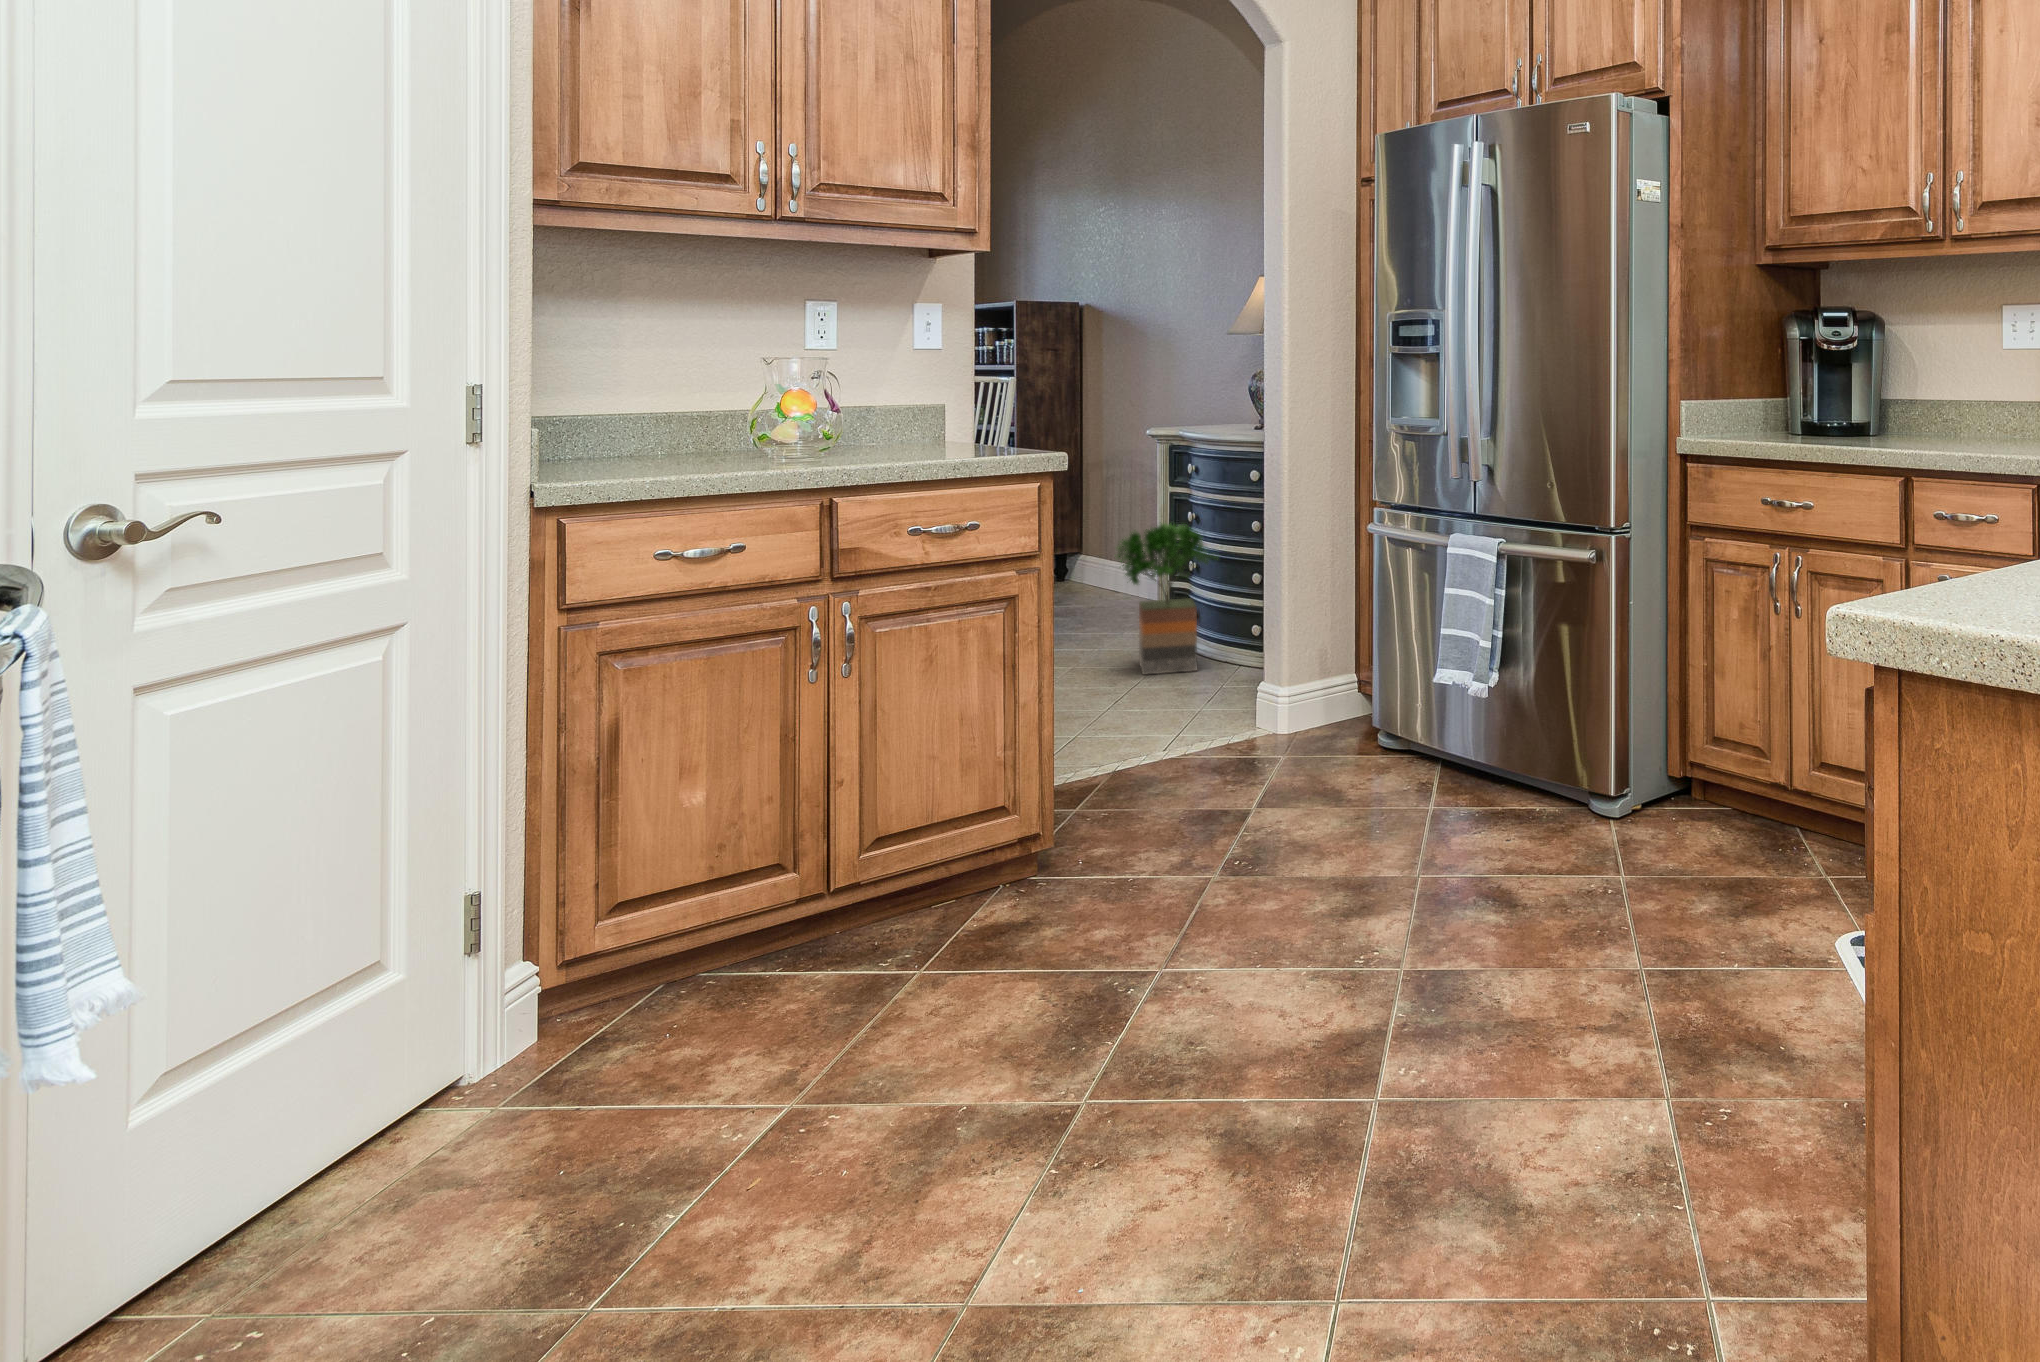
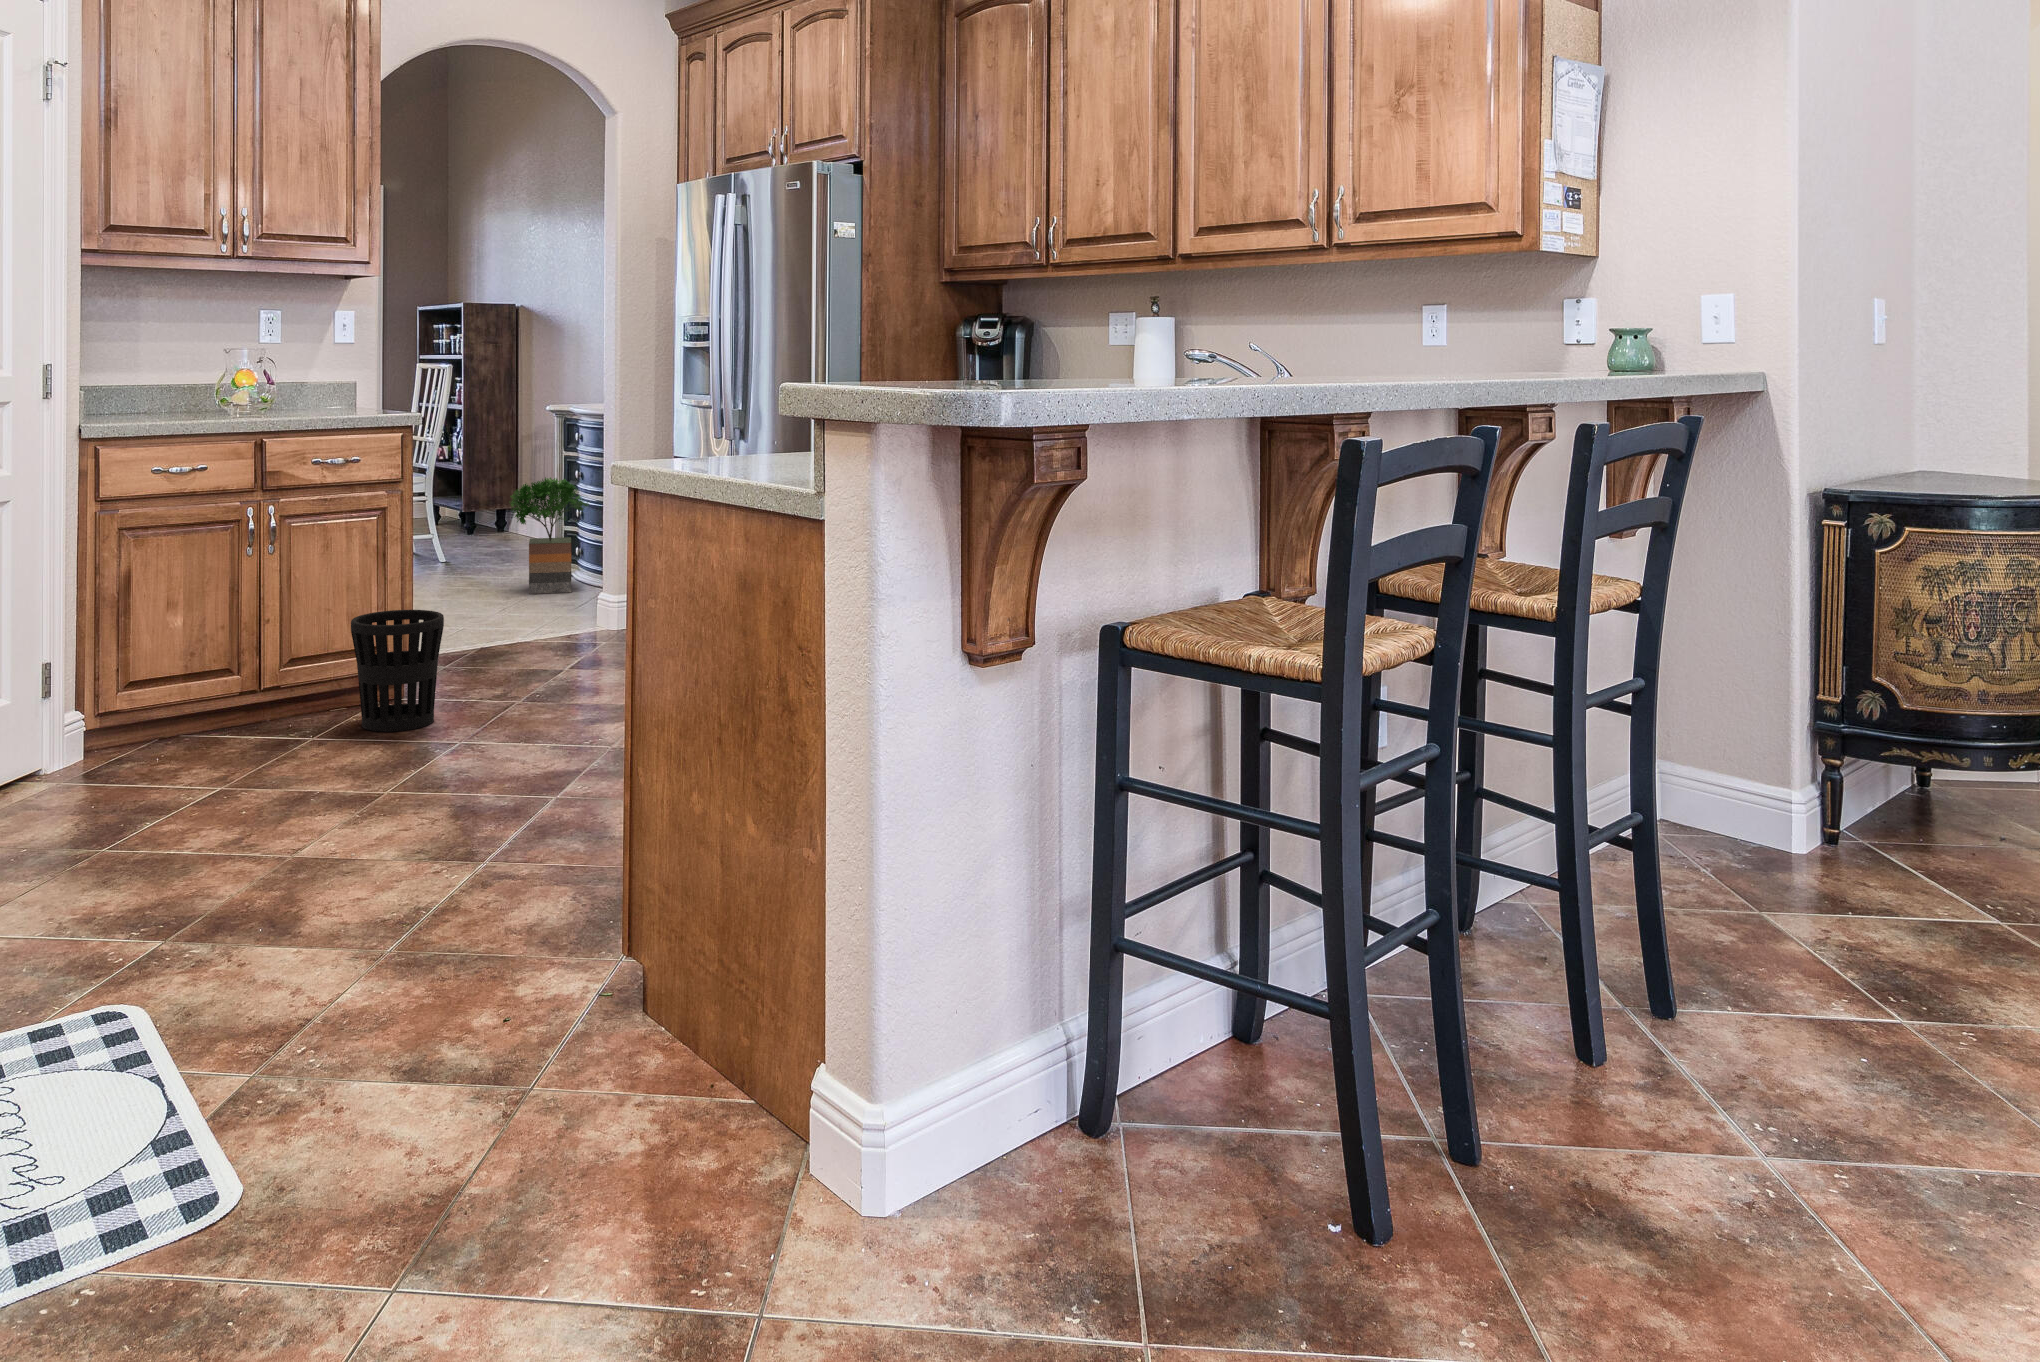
wastebasket: none [975,752,1117,953] -> present [351,610,444,732]

